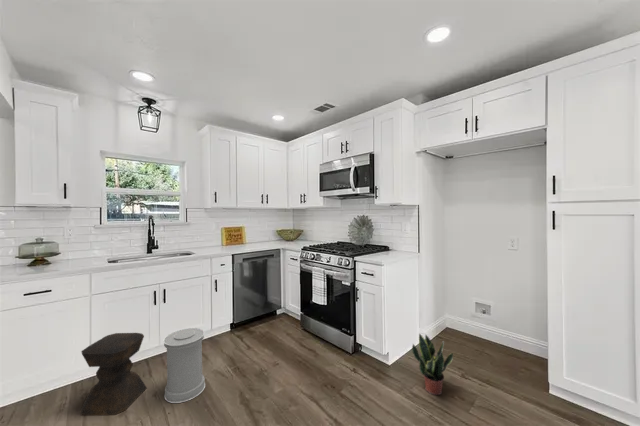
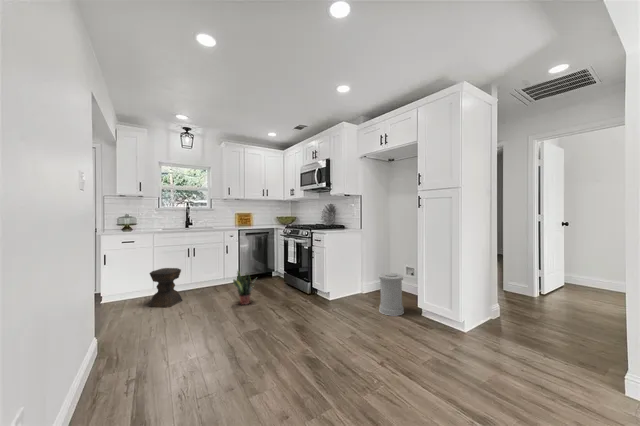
trash can: present [163,328,205,403] -> present [379,273,404,316]
potted plant: present [412,334,453,395] -> present [233,271,255,305]

